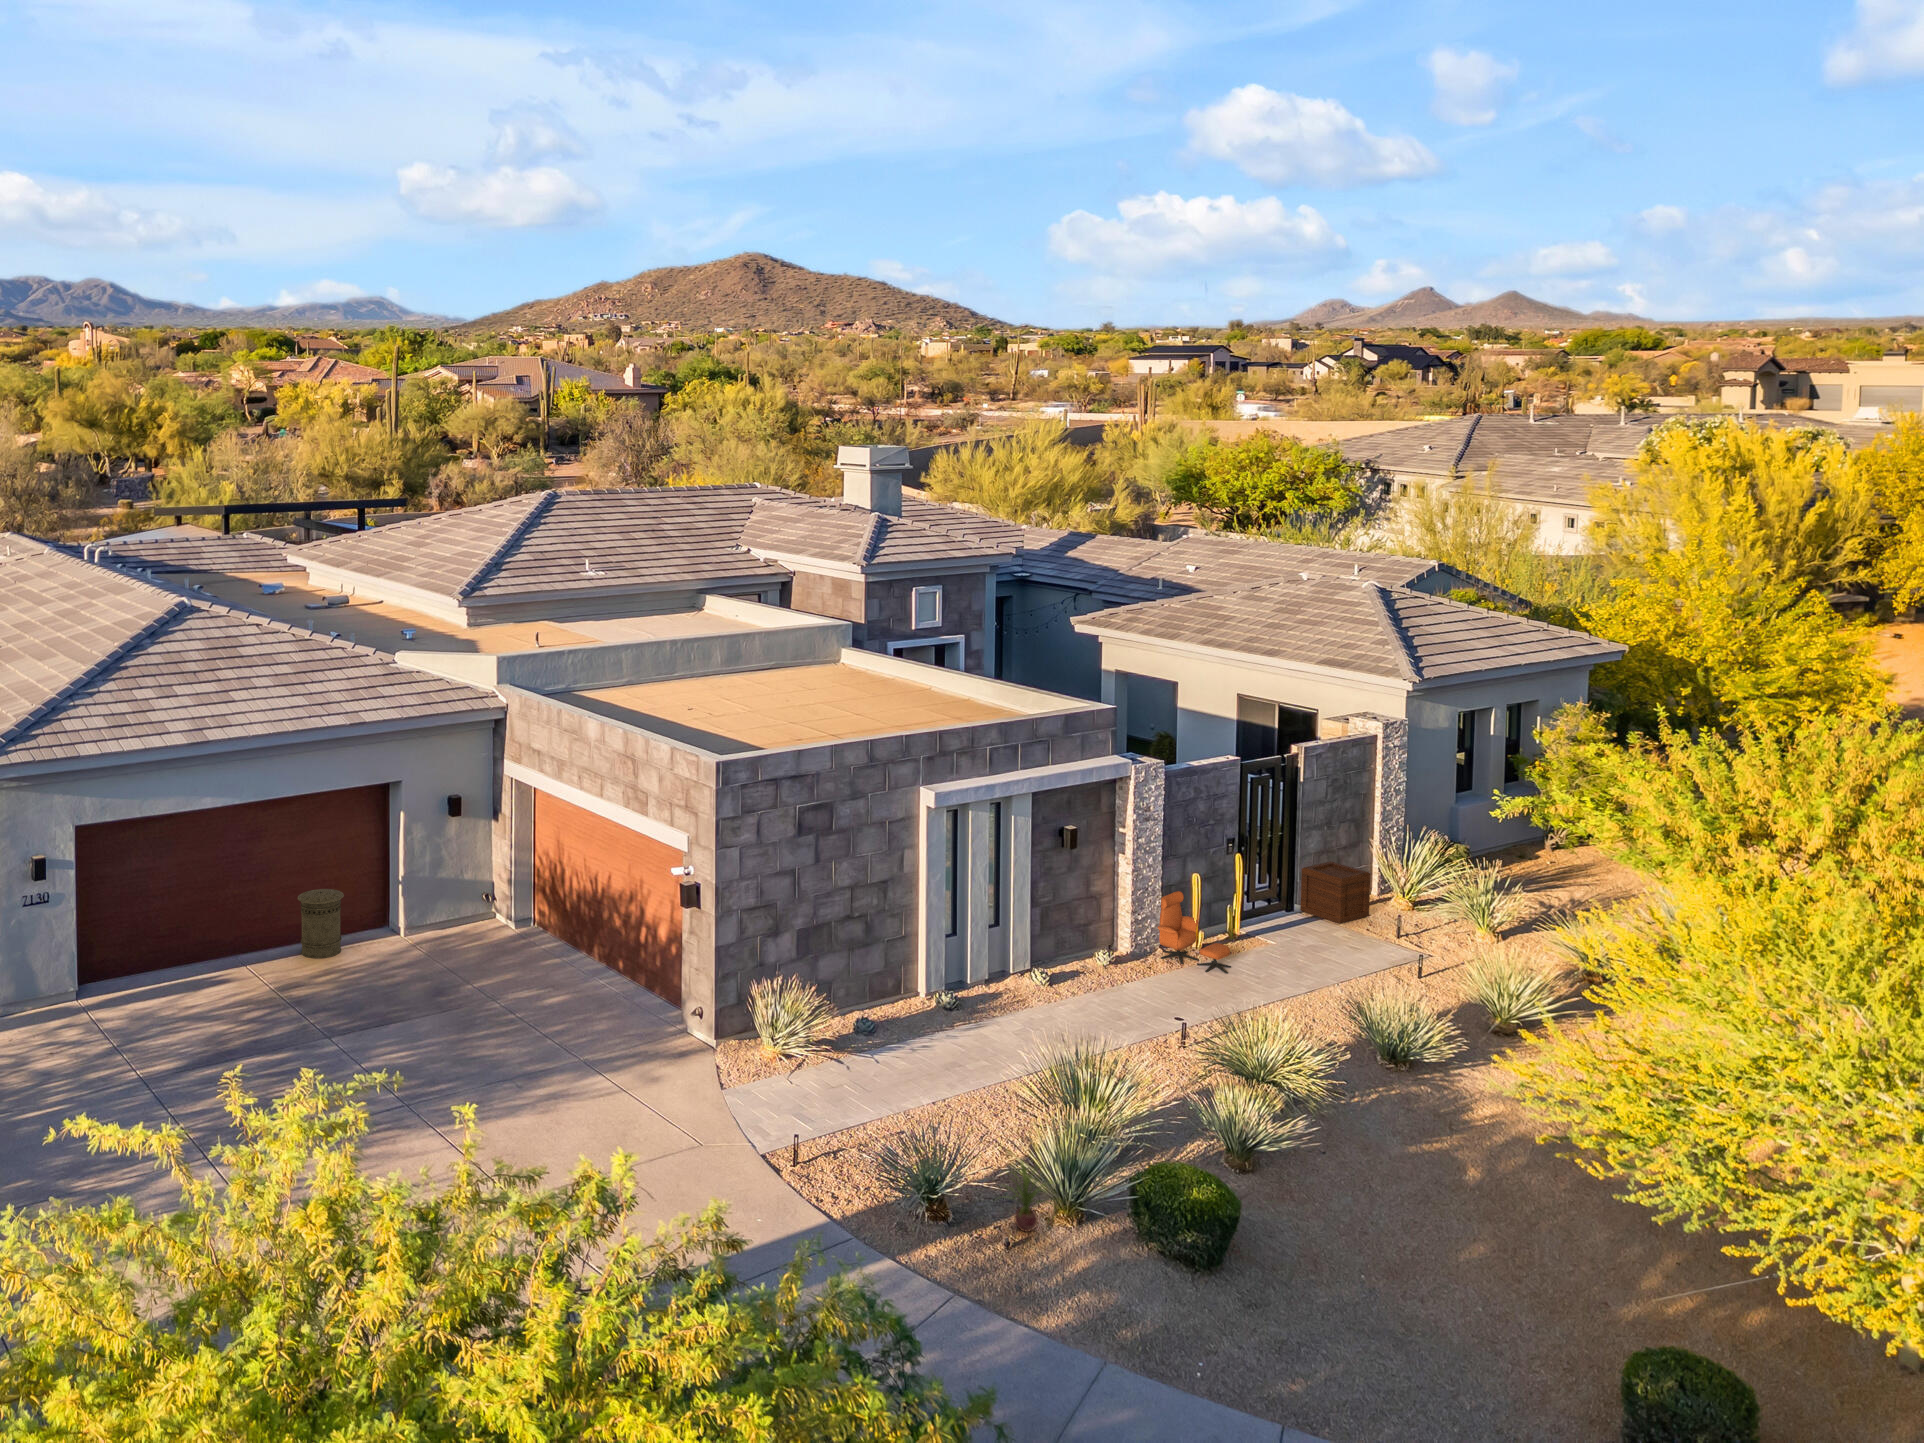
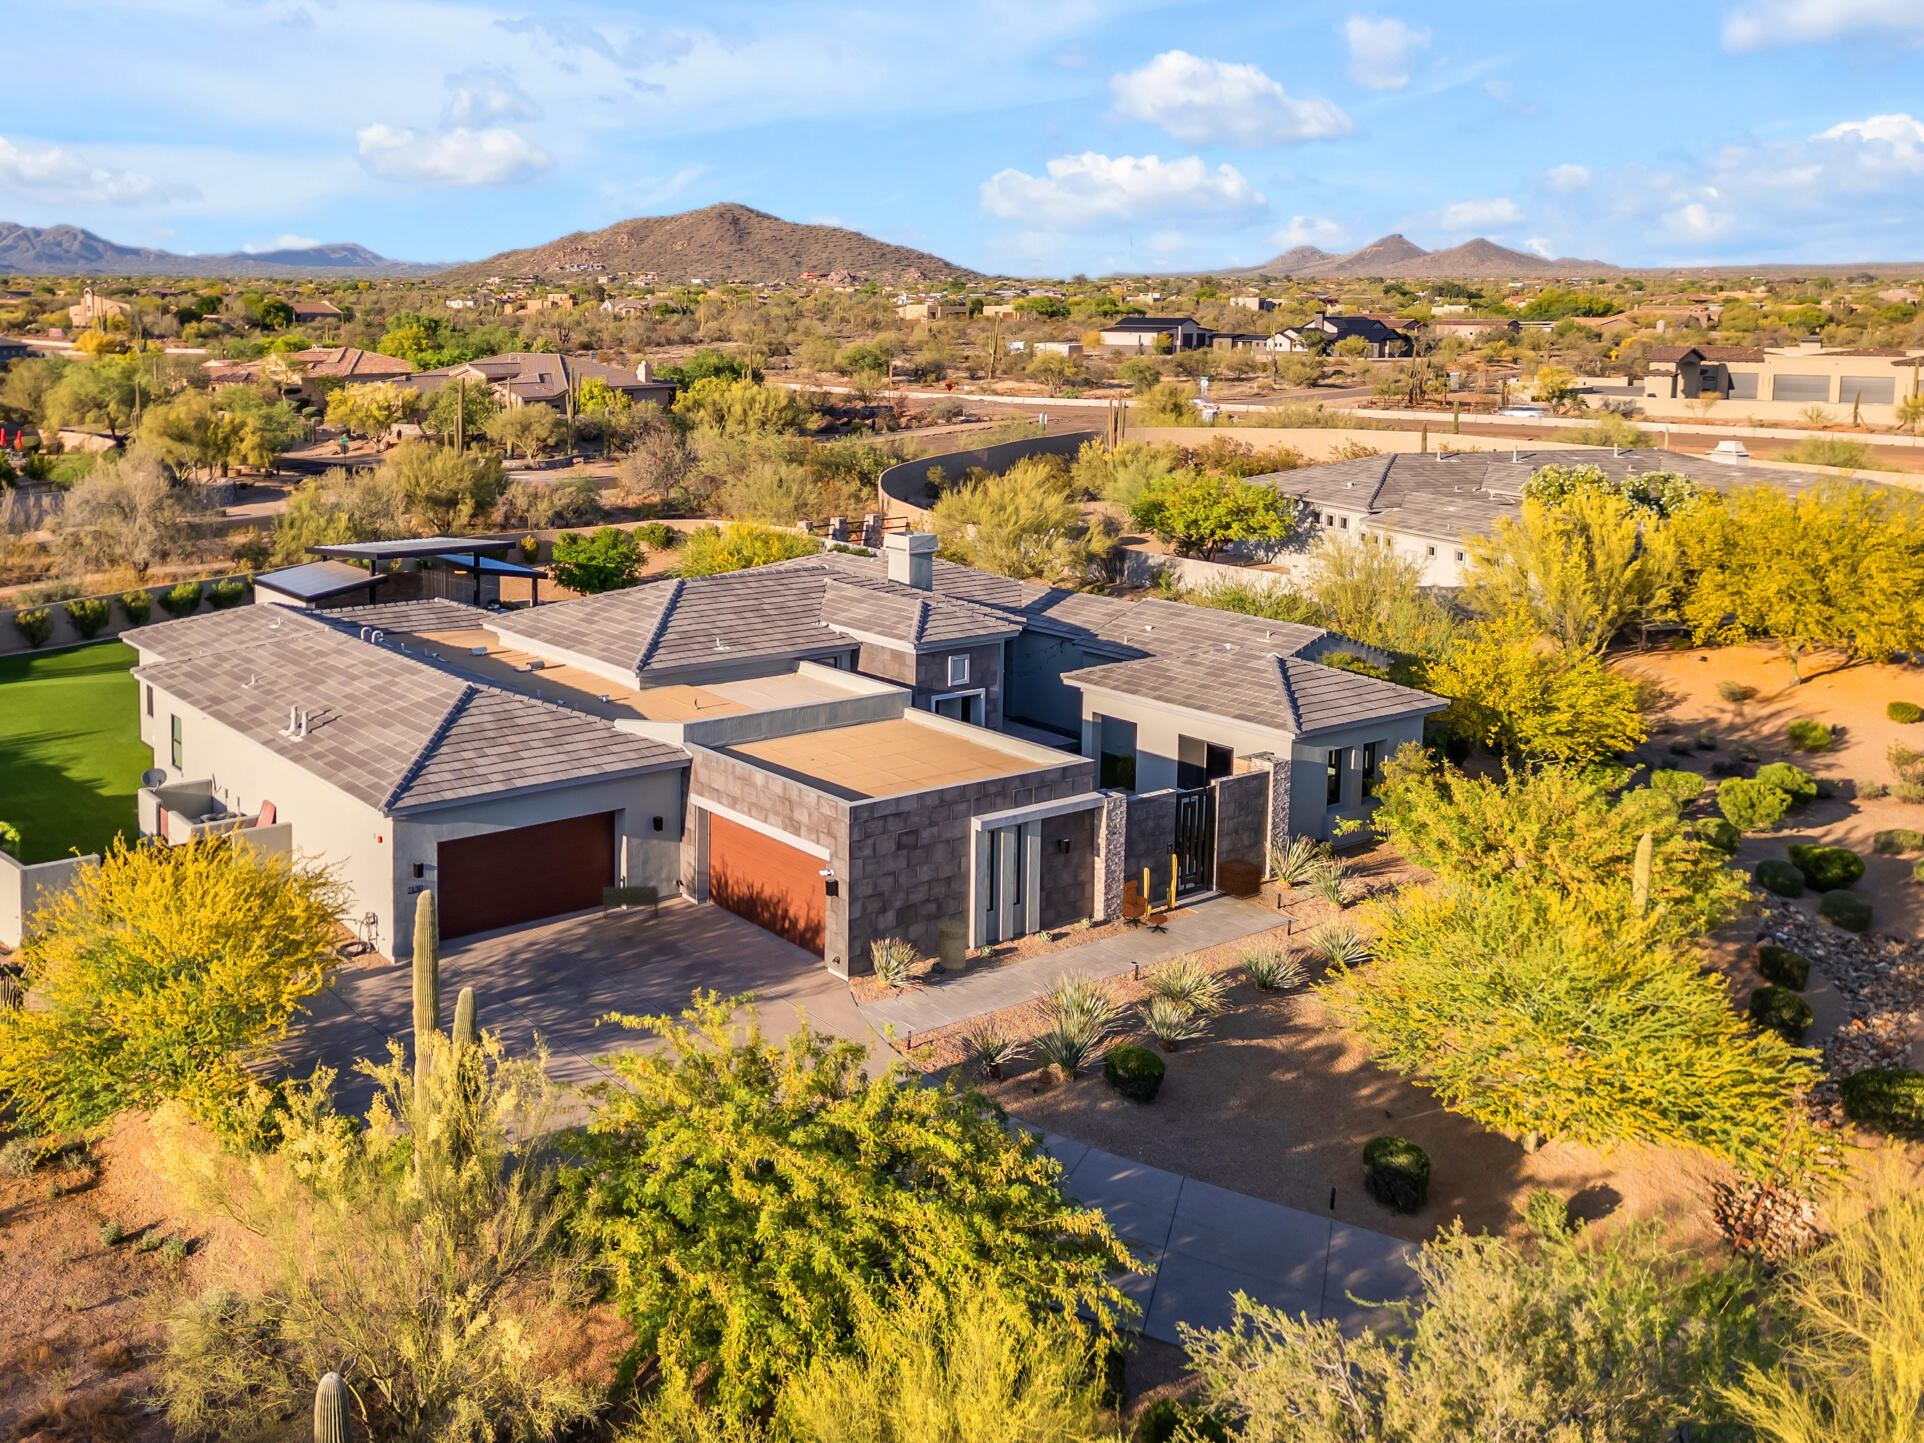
trash can: present [298,889,344,958] -> present [938,920,969,969]
bench: none [360,899,448,948] -> present [603,886,659,917]

